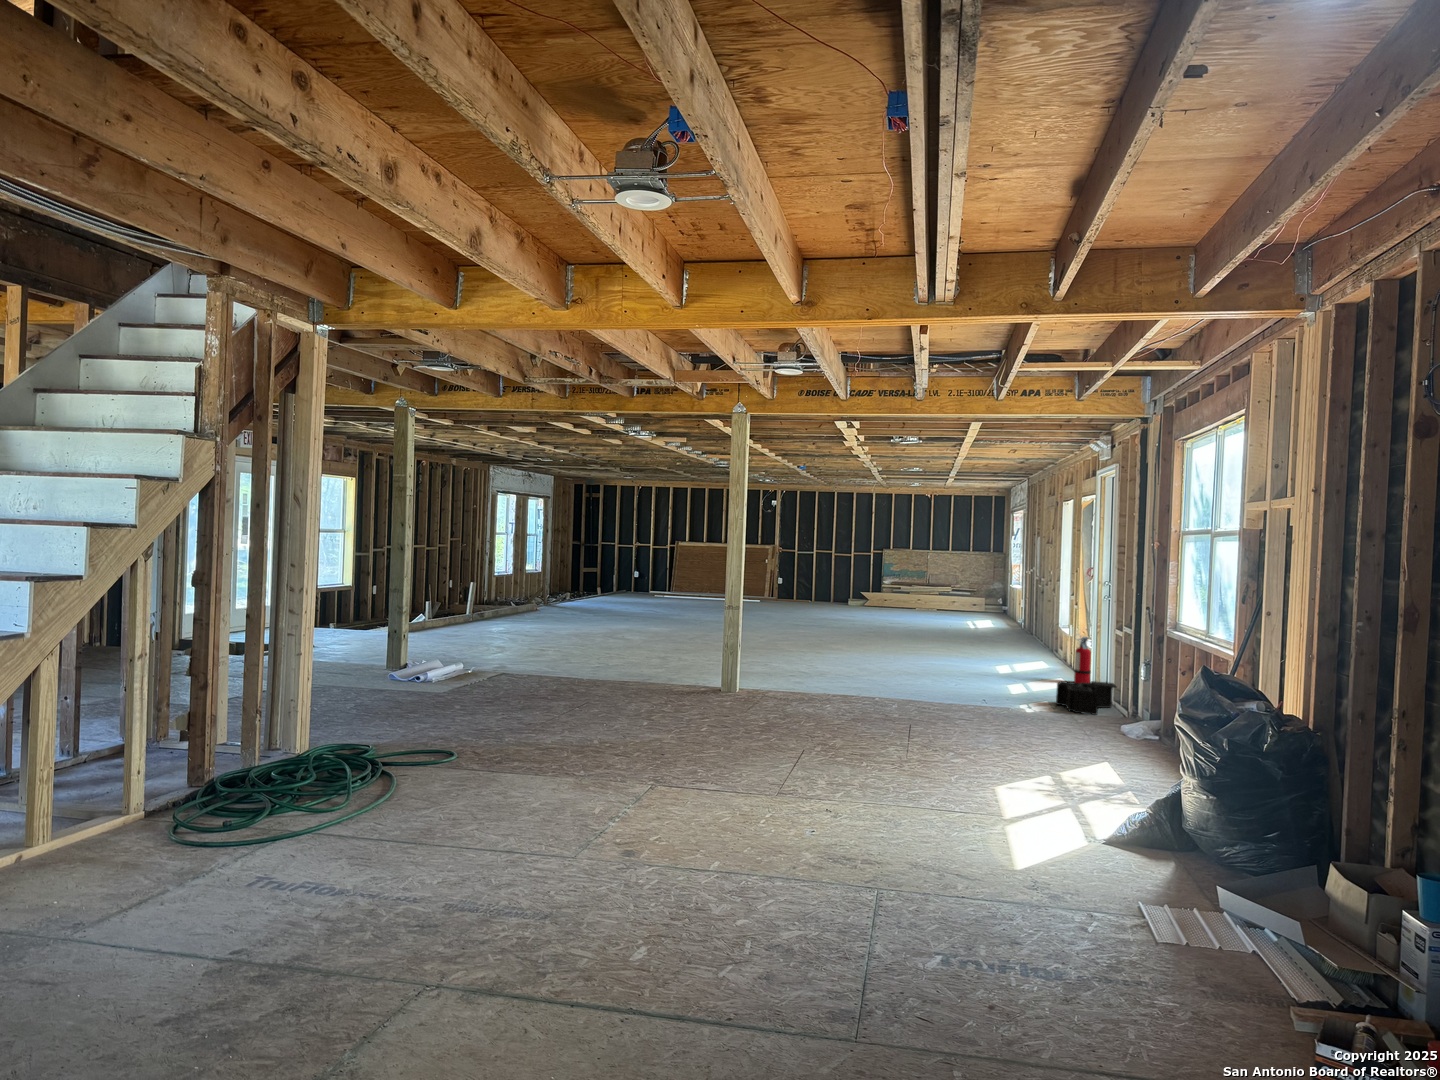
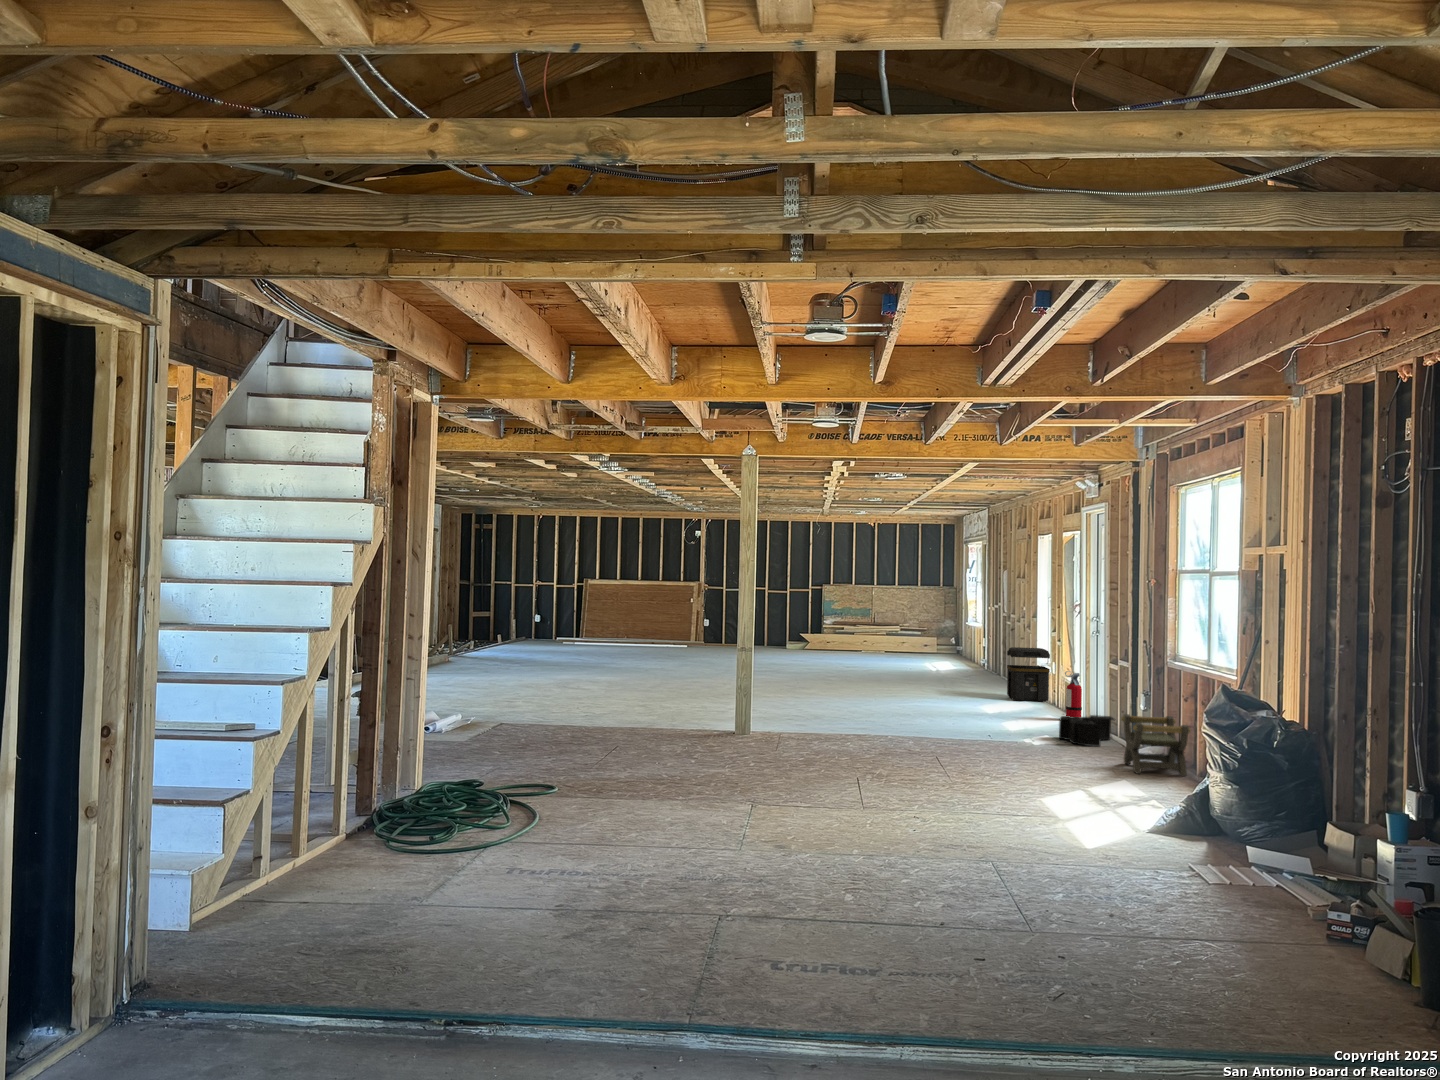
toolbox: none [1026,609,1068,662] -> present [1007,647,1050,702]
stool: none [1113,685,1187,757] -> present [1121,714,1191,776]

